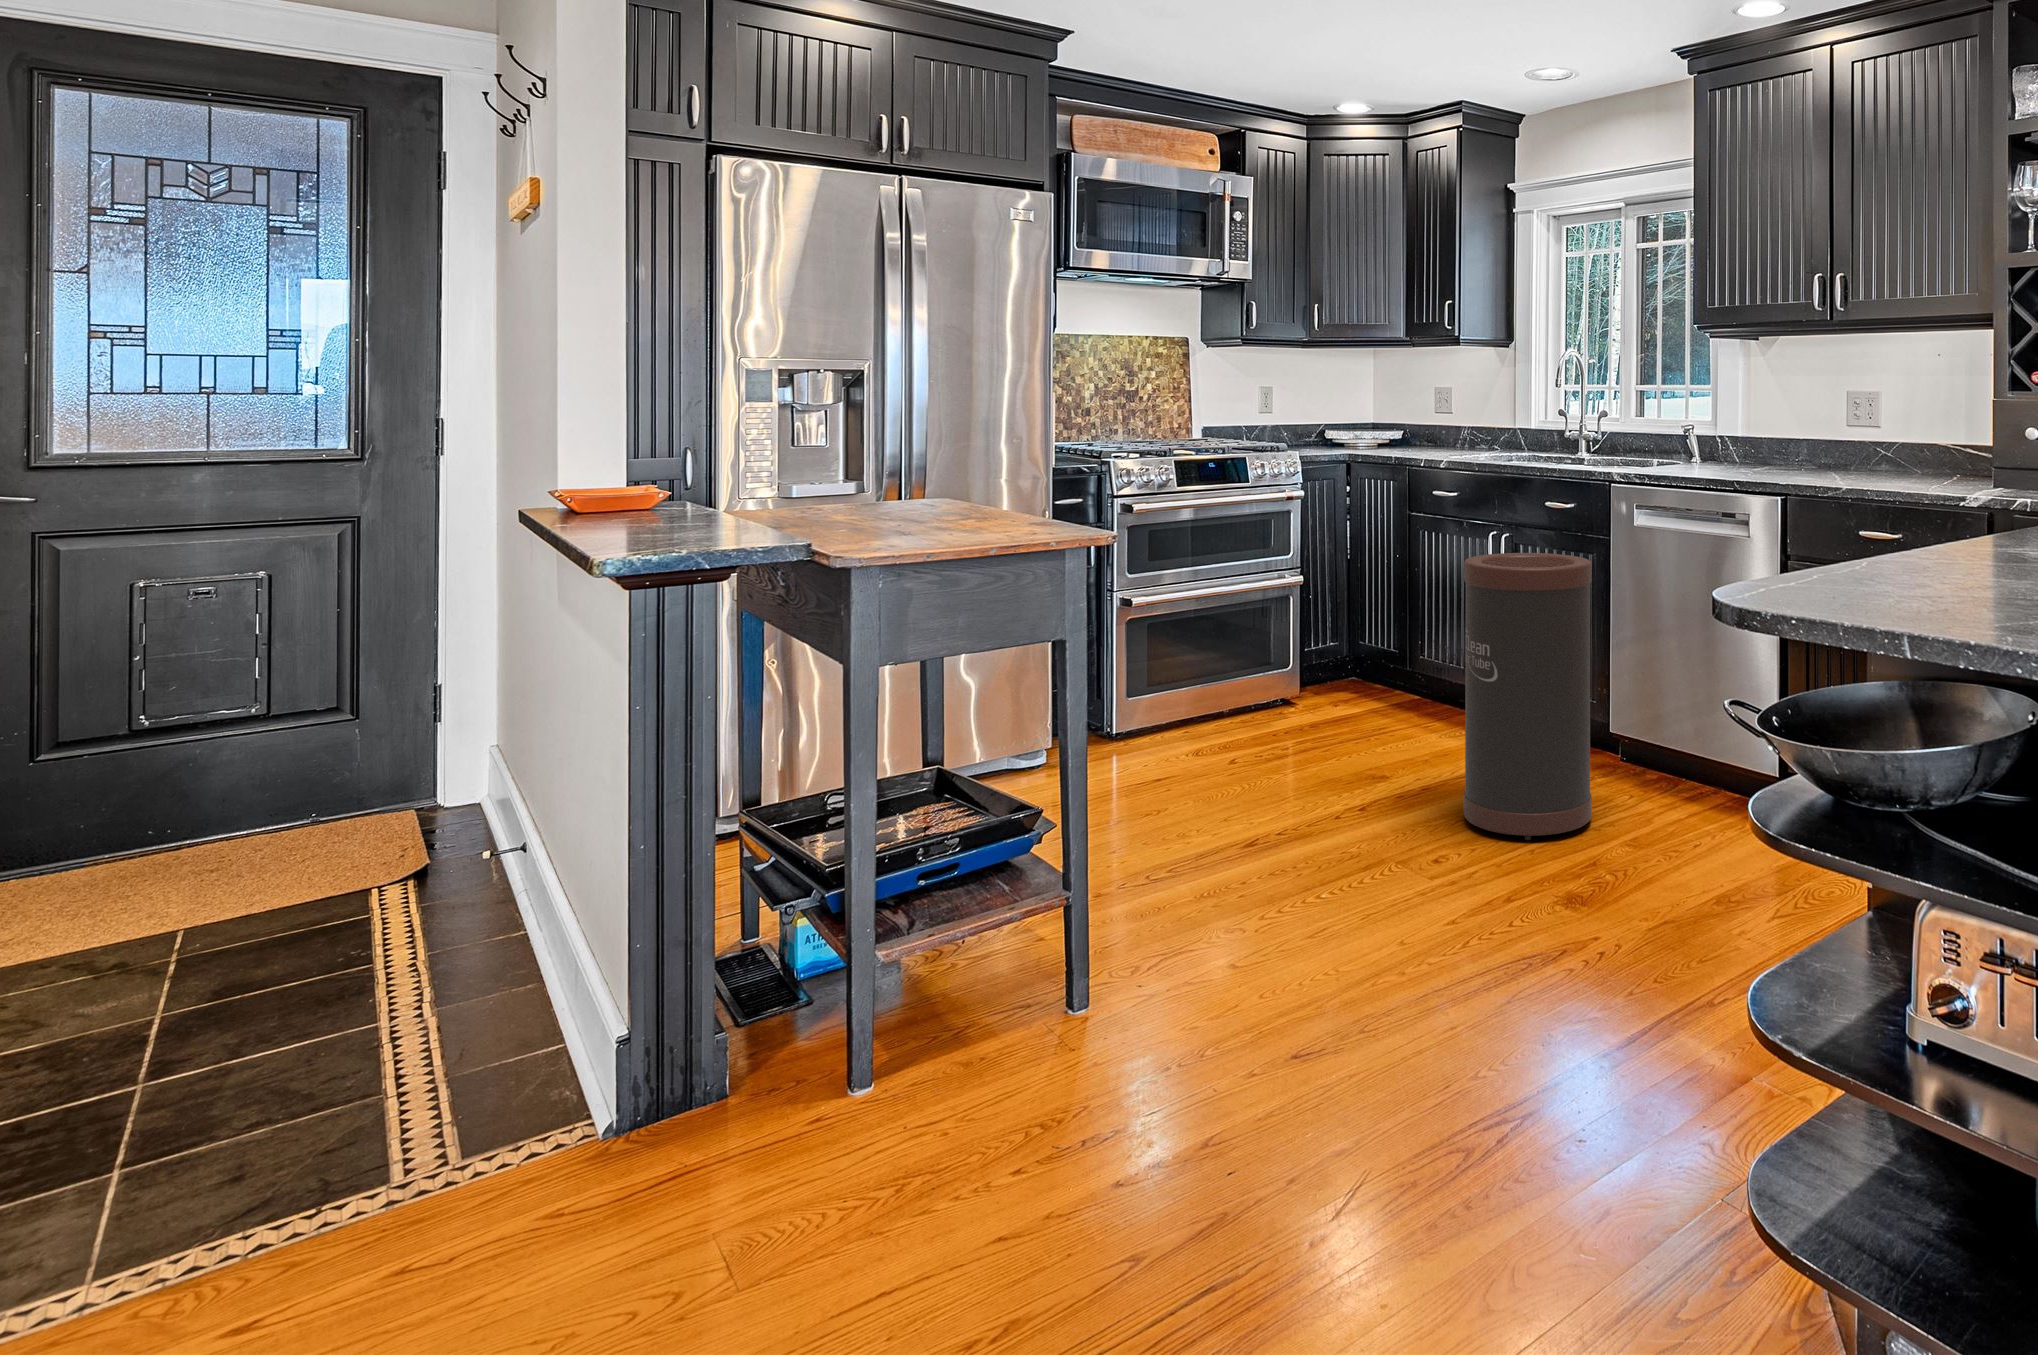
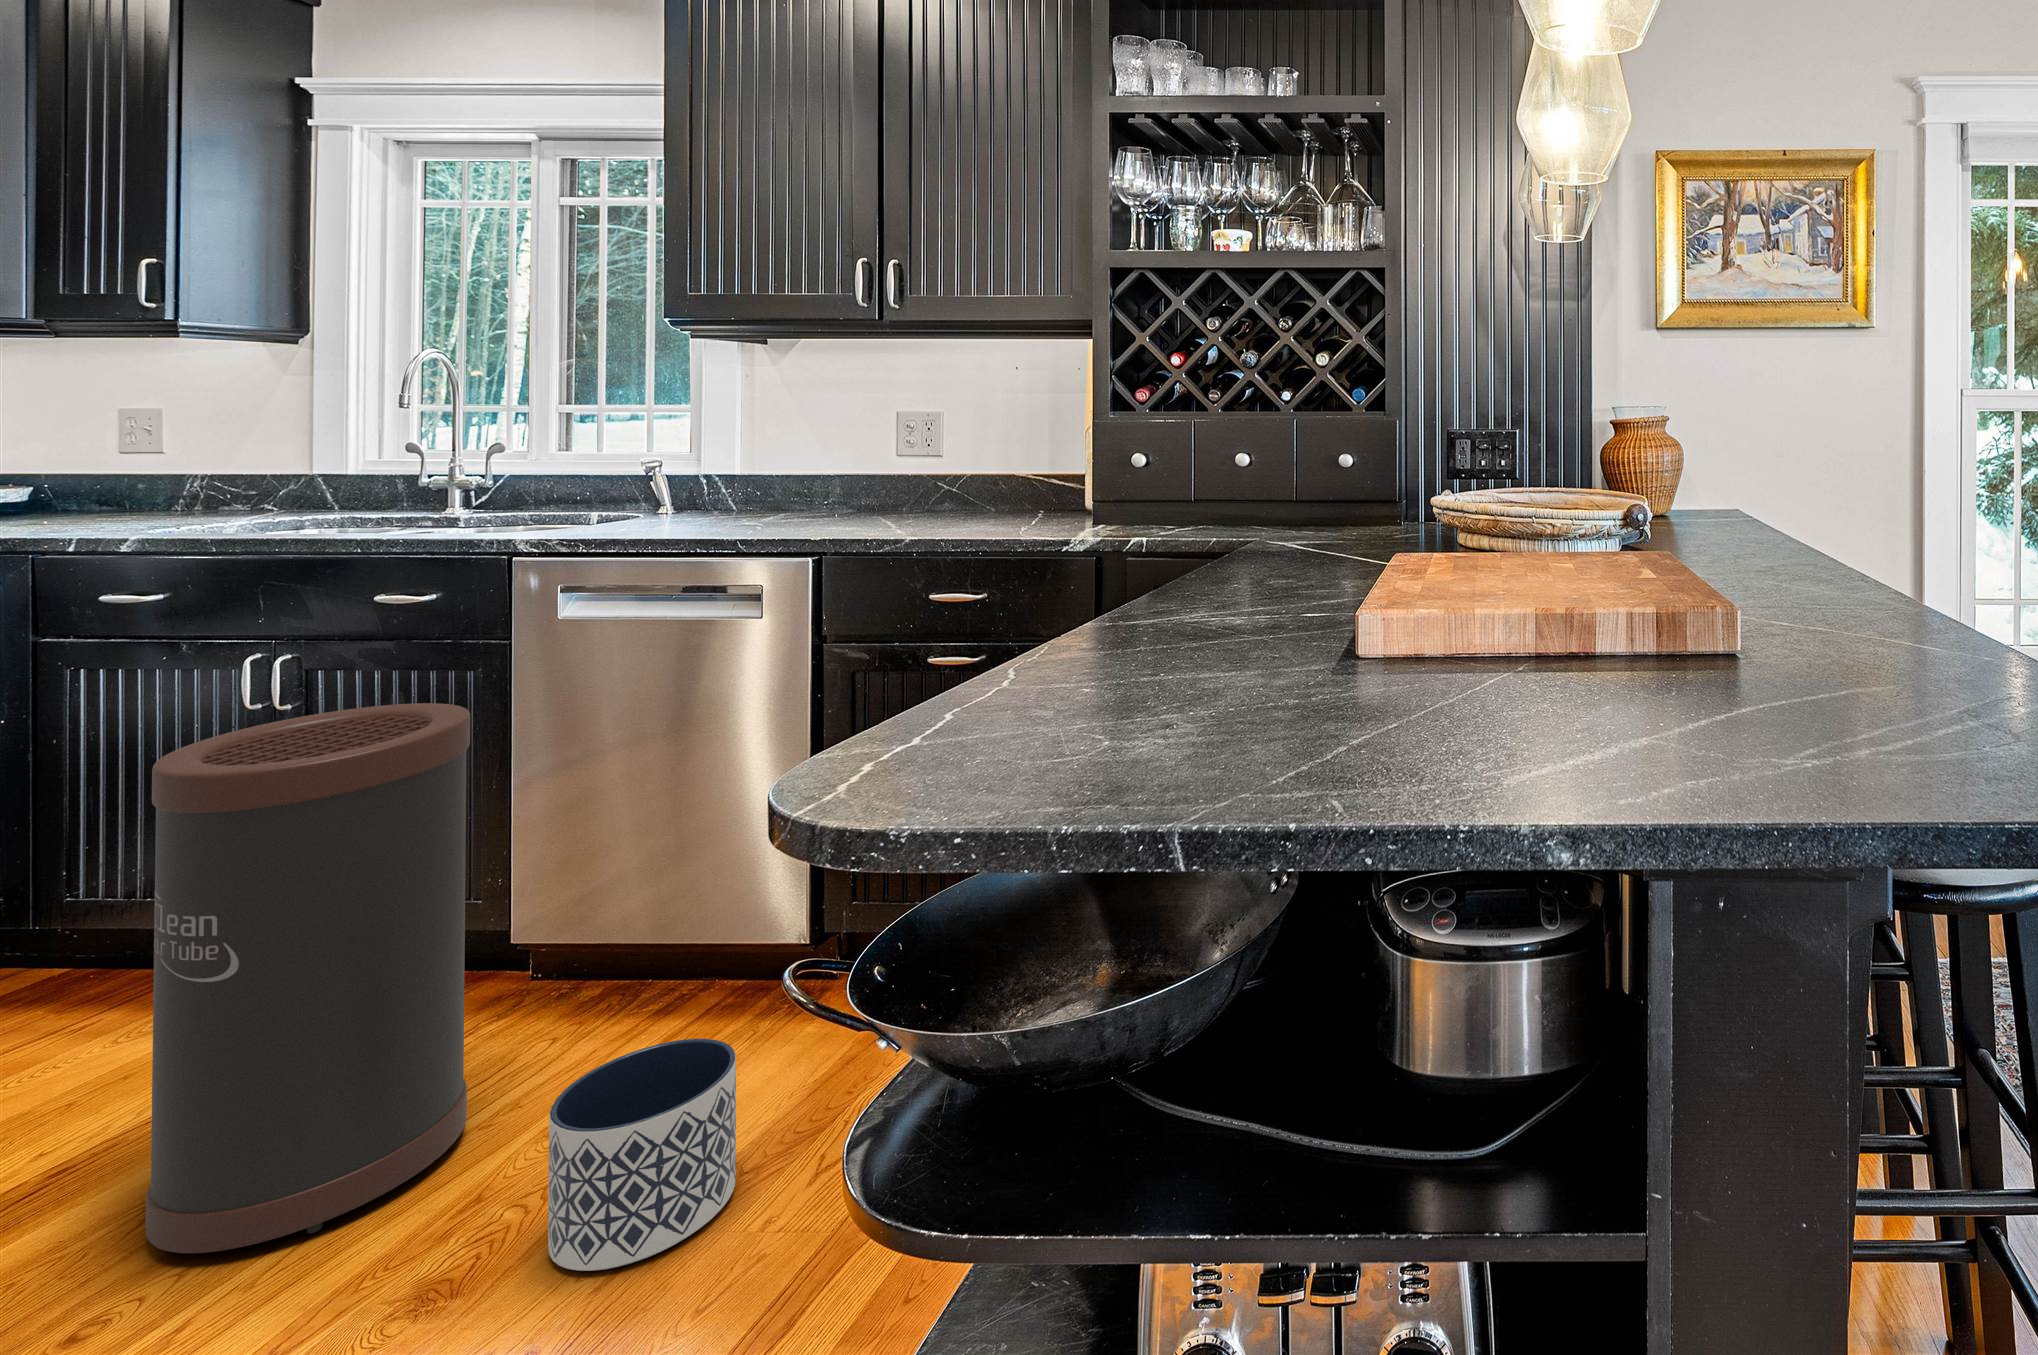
planter: none [1629,788,1726,907] -> present [548,1039,736,1271]

